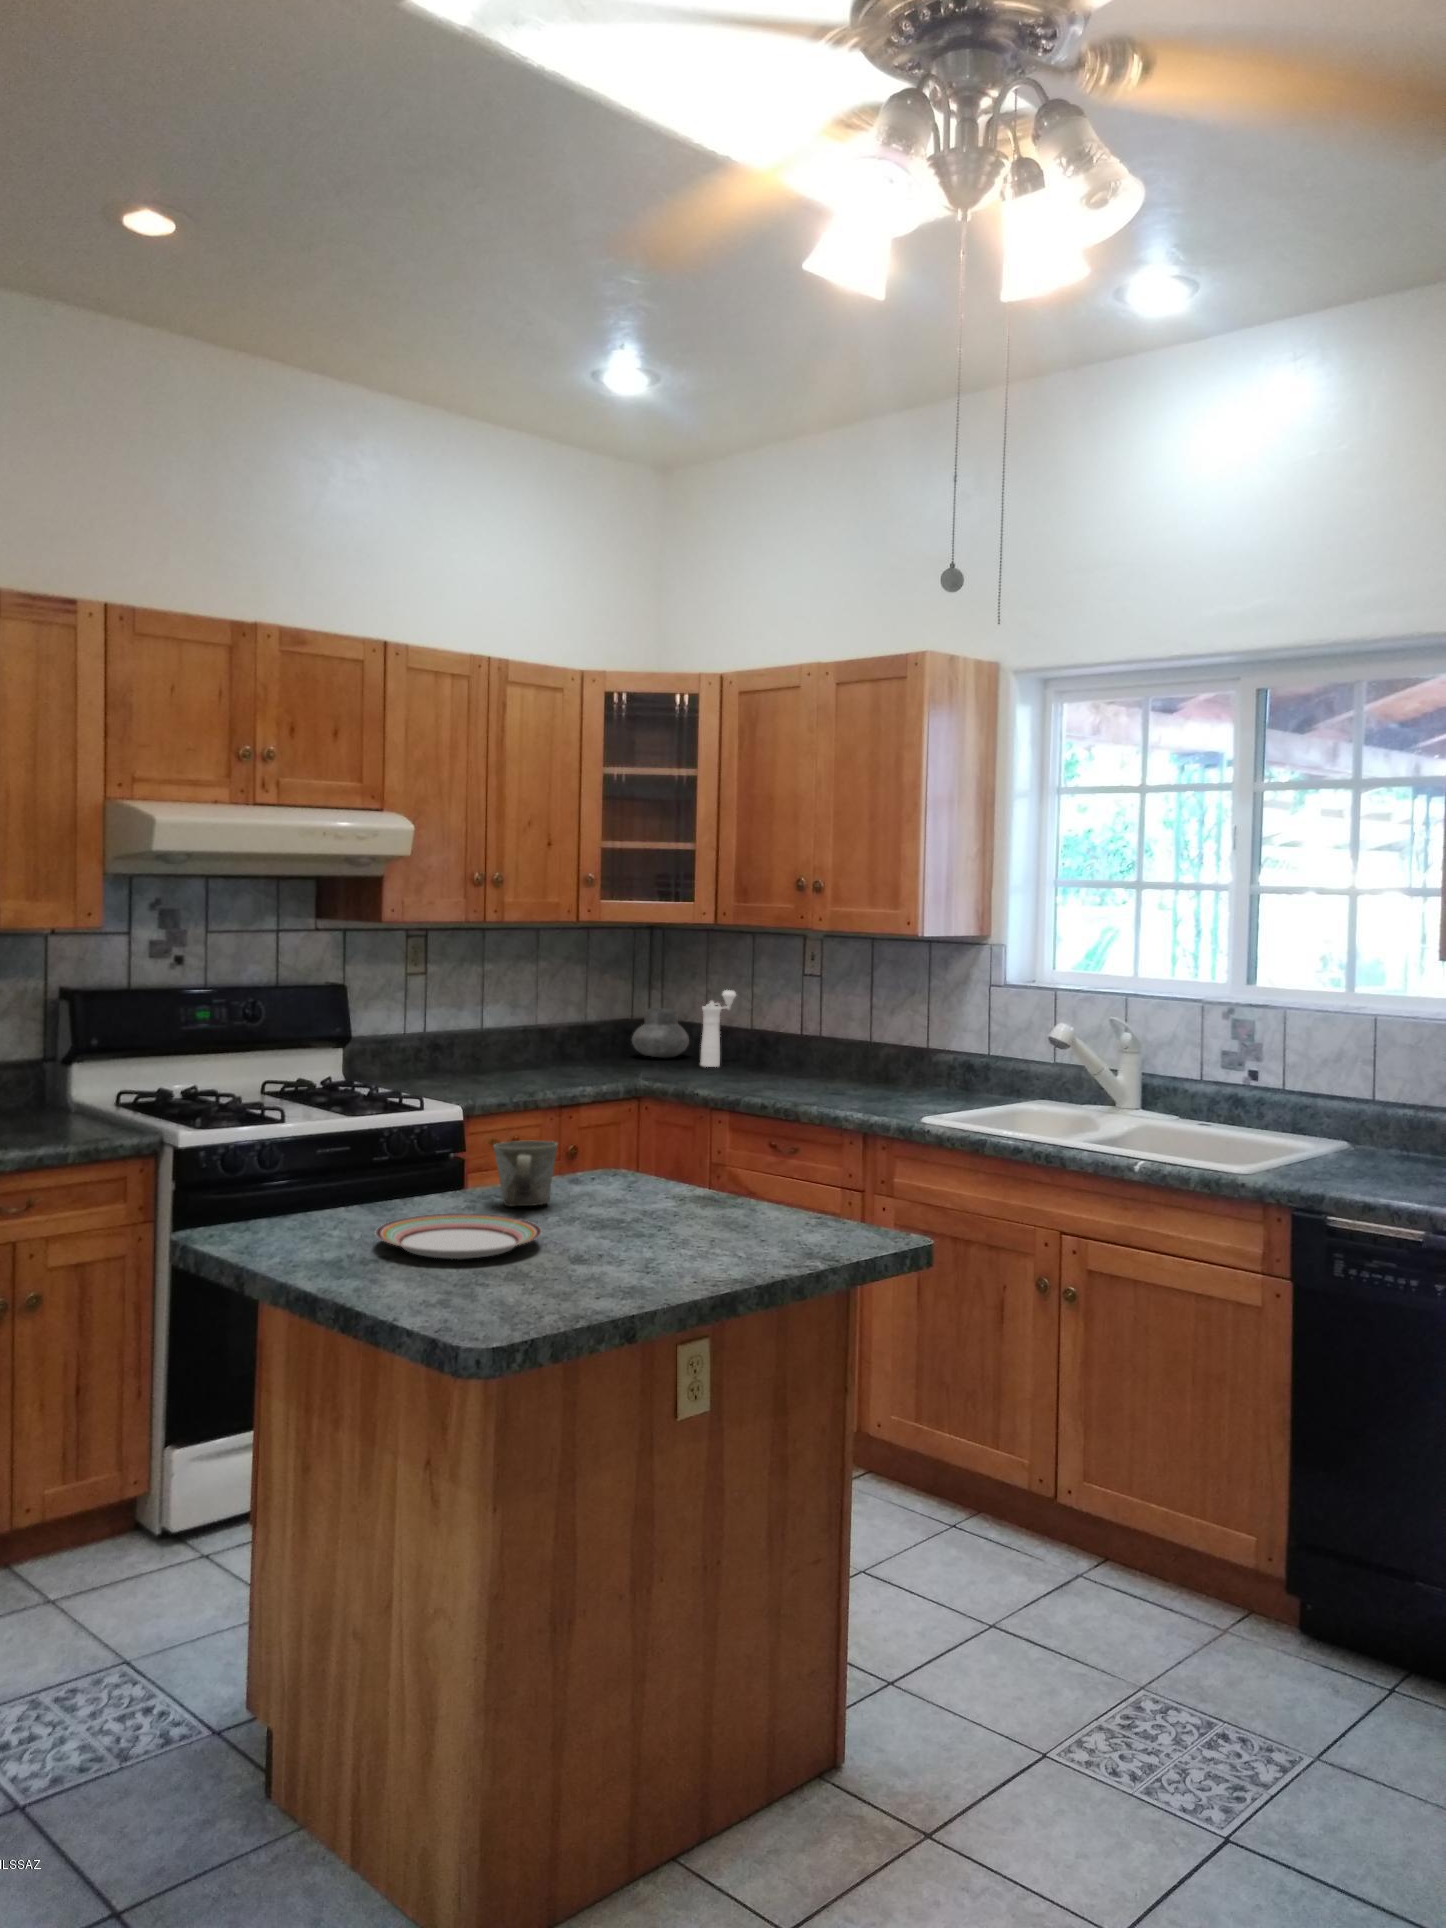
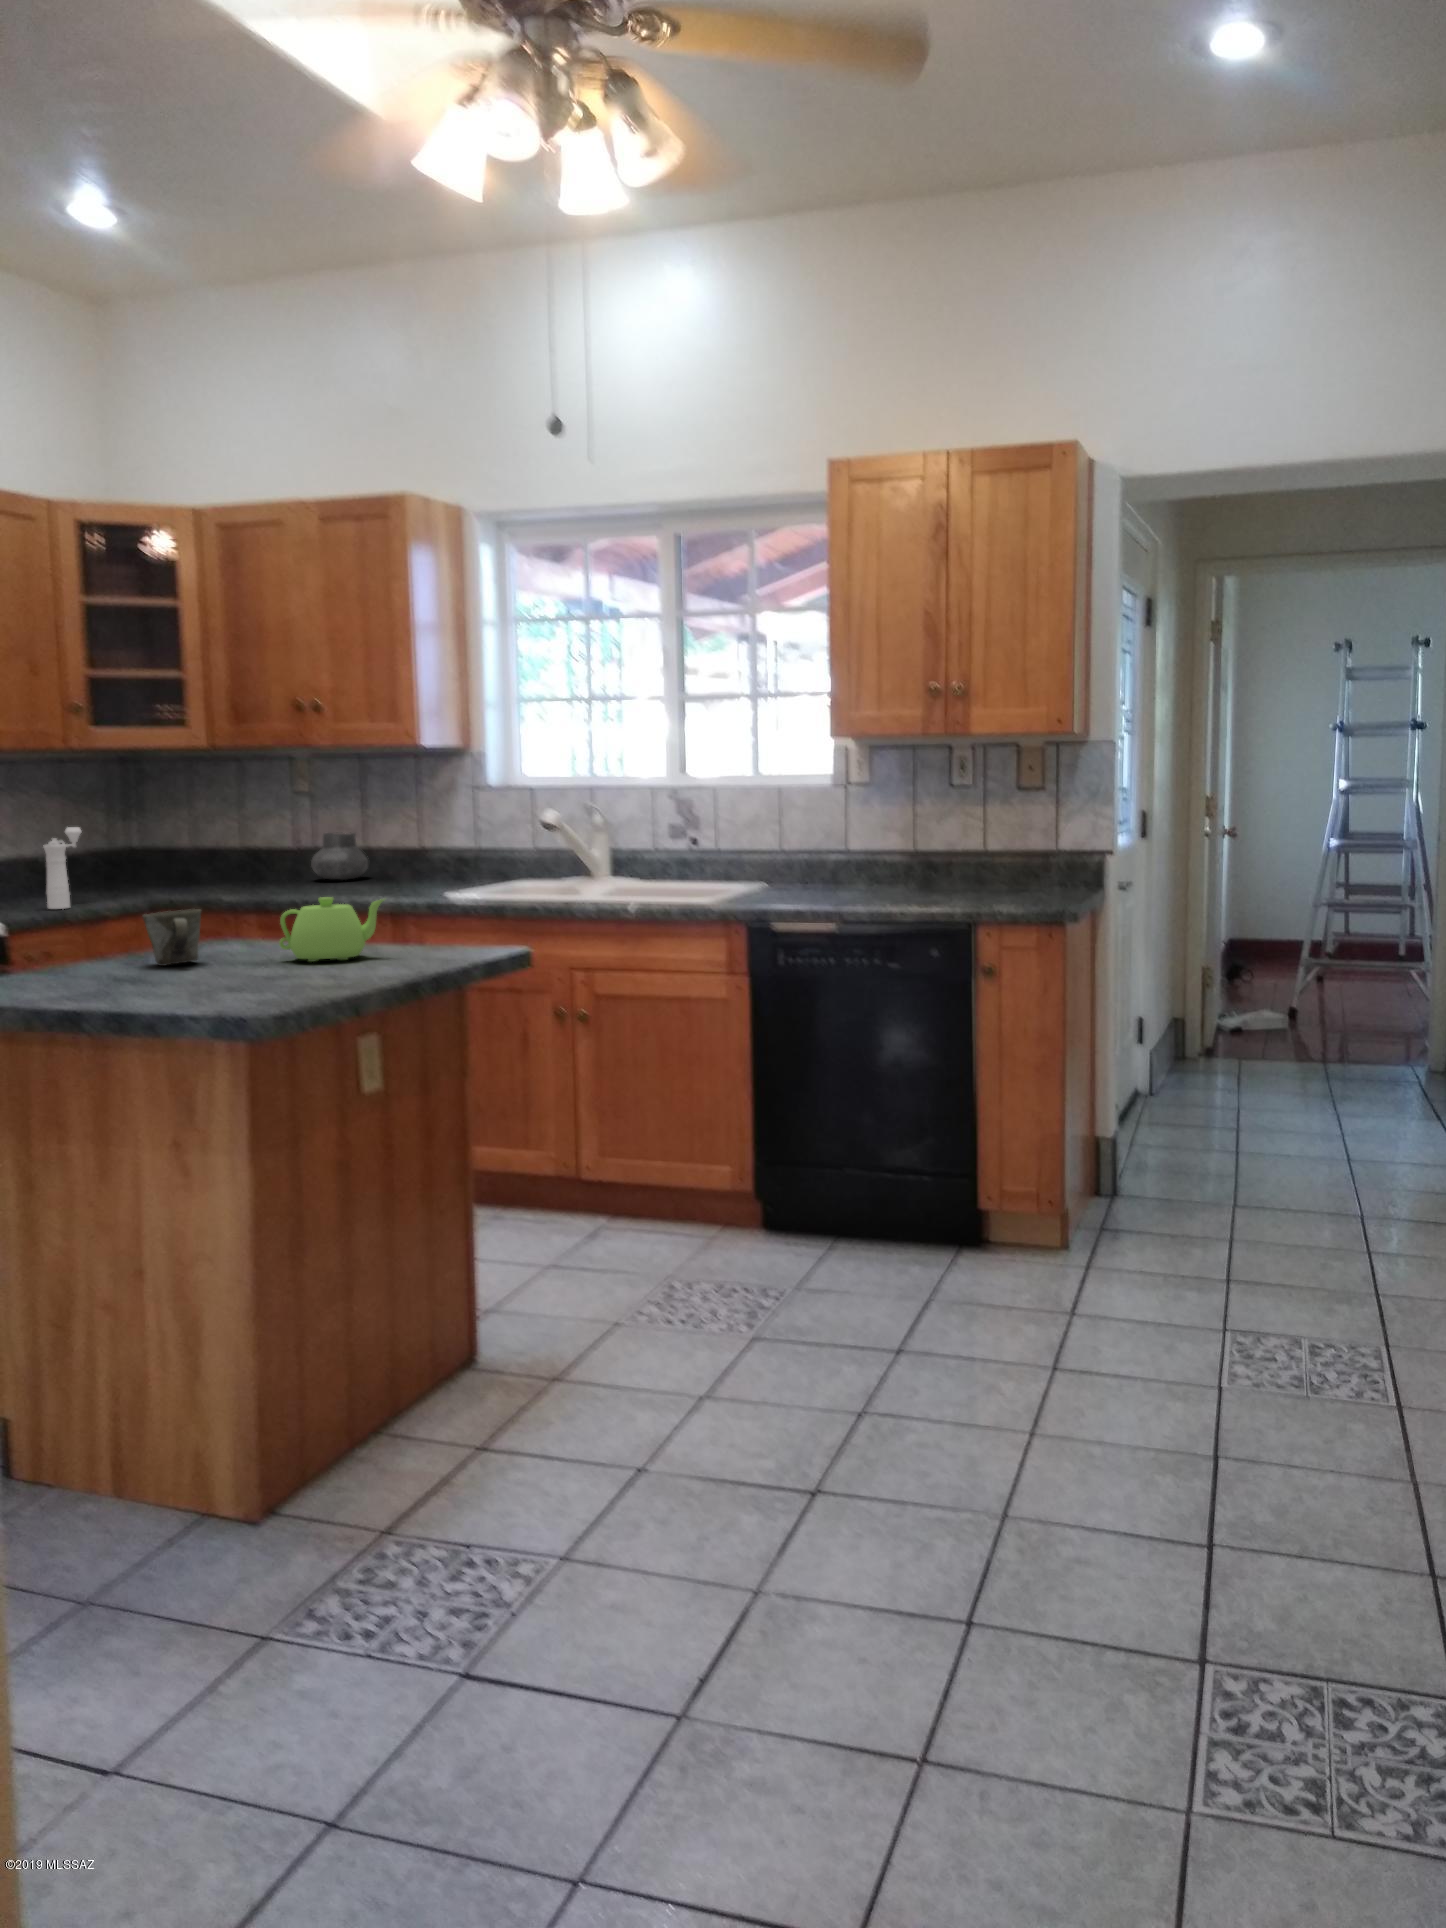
pepper mill: present [700,990,736,1067] -> present [43,827,81,909]
vase: present [632,1008,689,1058] -> present [311,832,368,880]
teapot: none [634,1145,760,1227] -> present [279,897,384,962]
plate: present [376,1213,542,1259] -> none [81,965,230,993]

